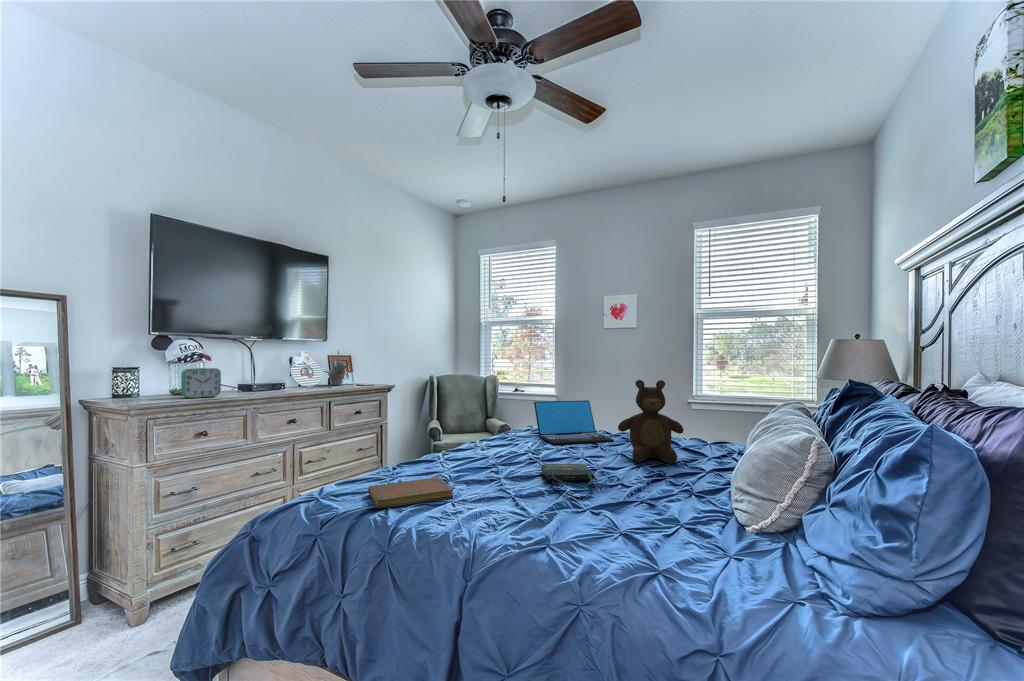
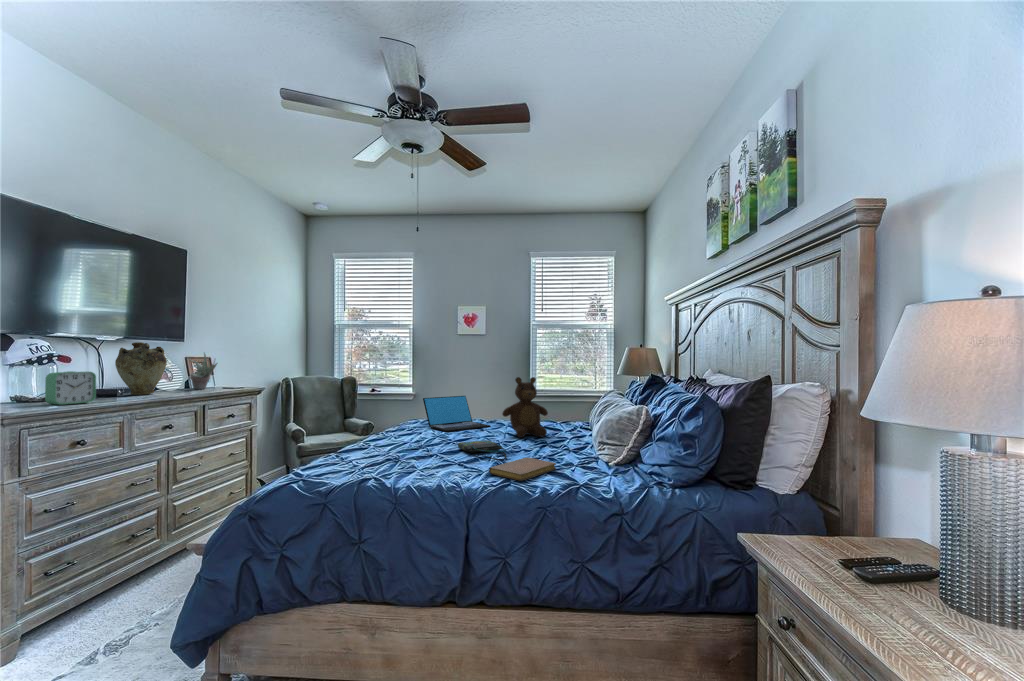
vase: none [256,341,297,390] -> present [115,342,167,395]
notebook: present [368,477,453,508] -> present [489,458,556,481]

